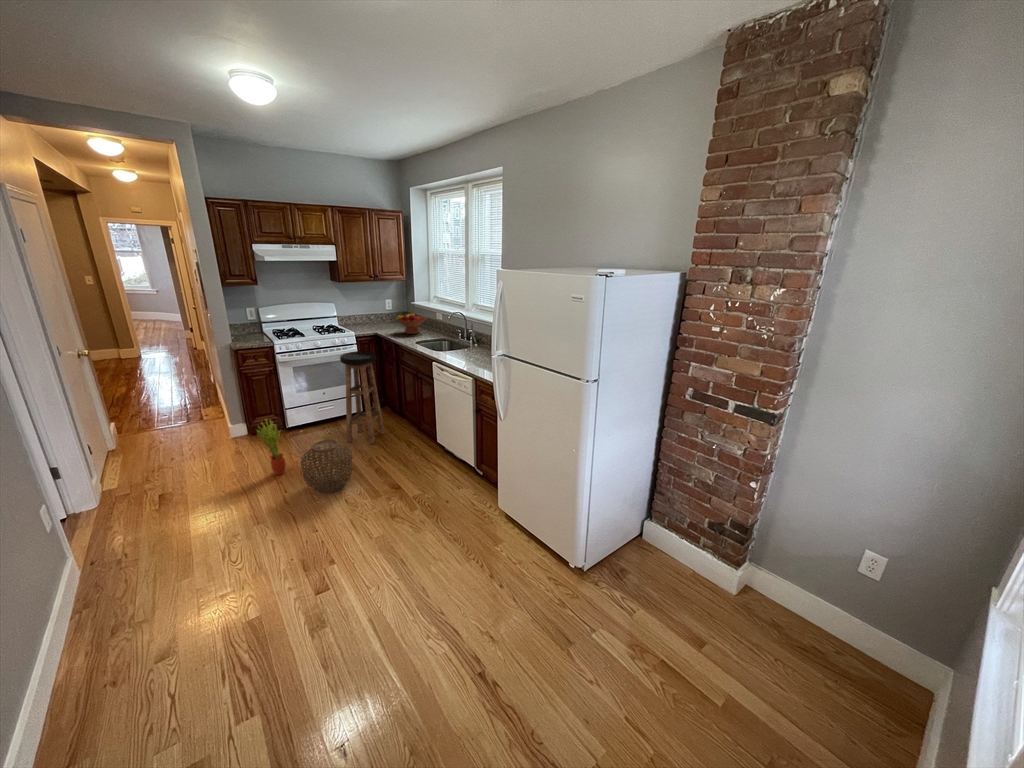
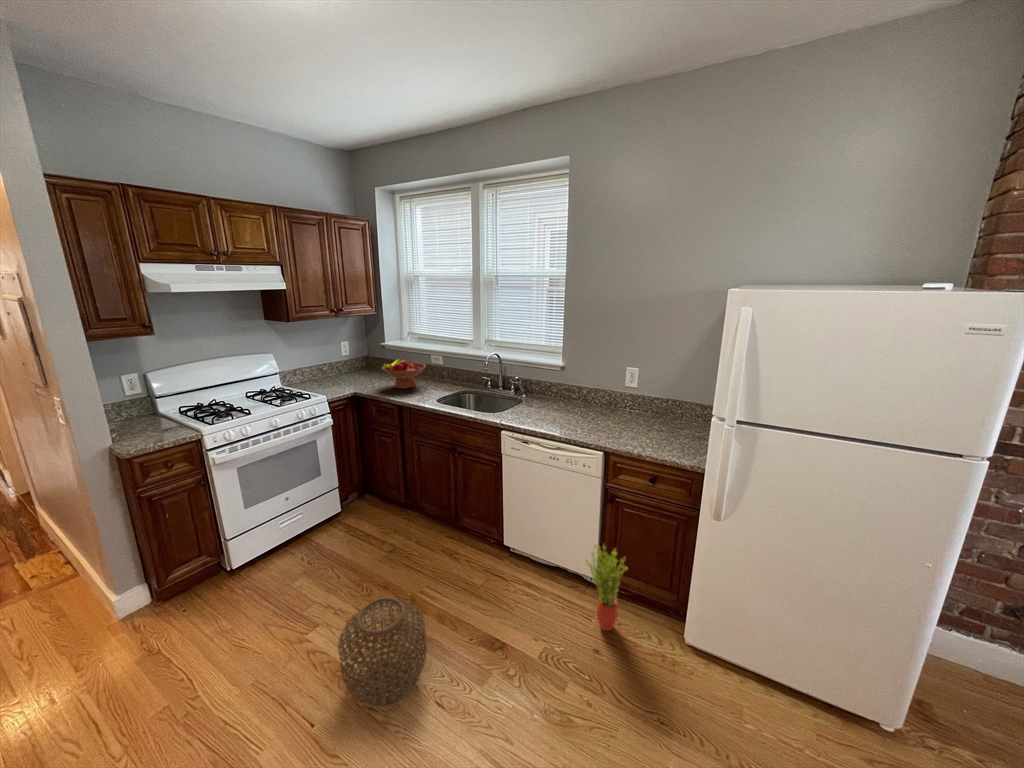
bar stool: present [340,351,385,444] -> none [337,426,400,576]
potted plant: present [257,419,286,475] -> present [586,546,627,631]

